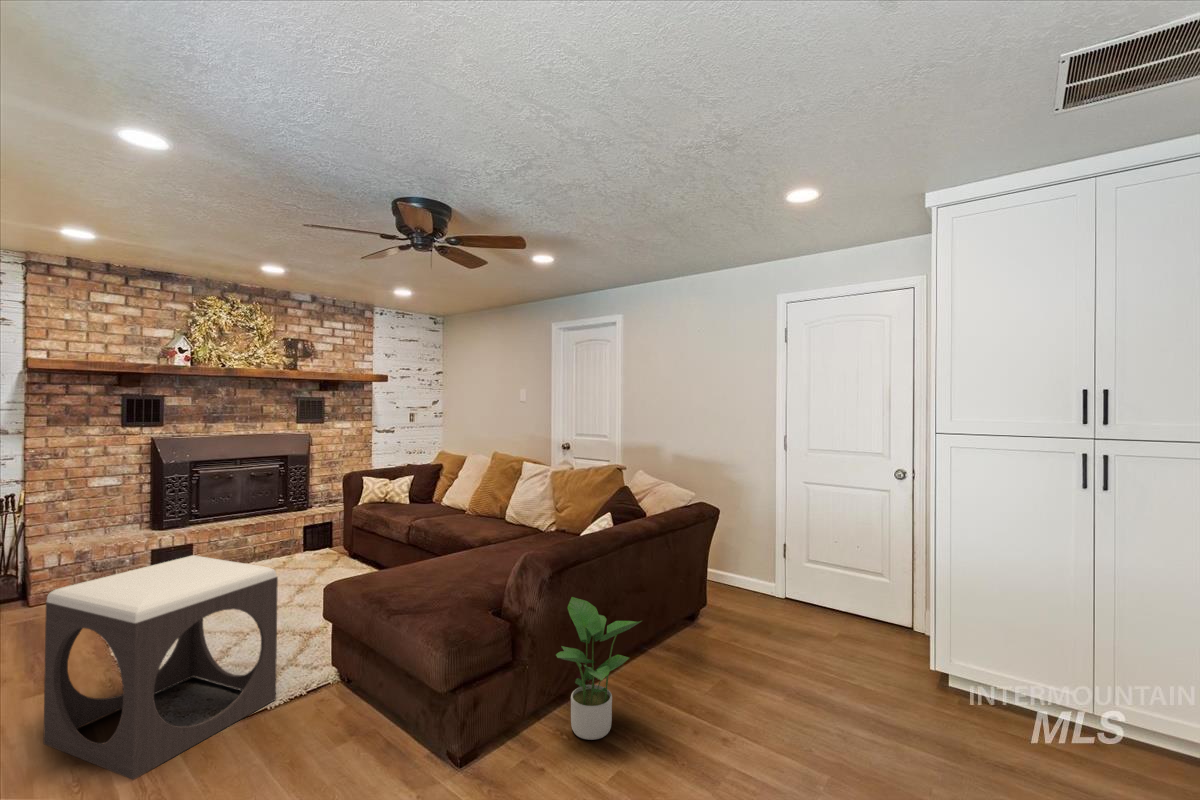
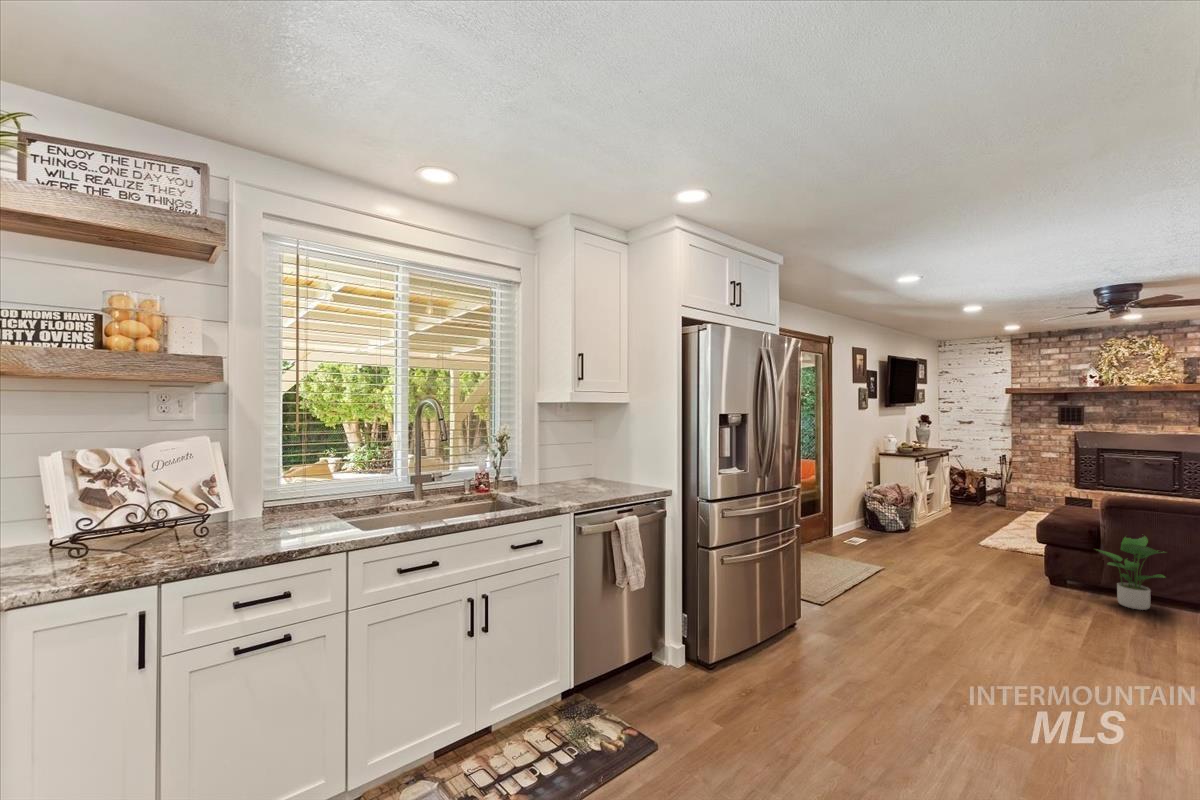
footstool: present [43,555,278,780] -> none [955,479,1030,551]

